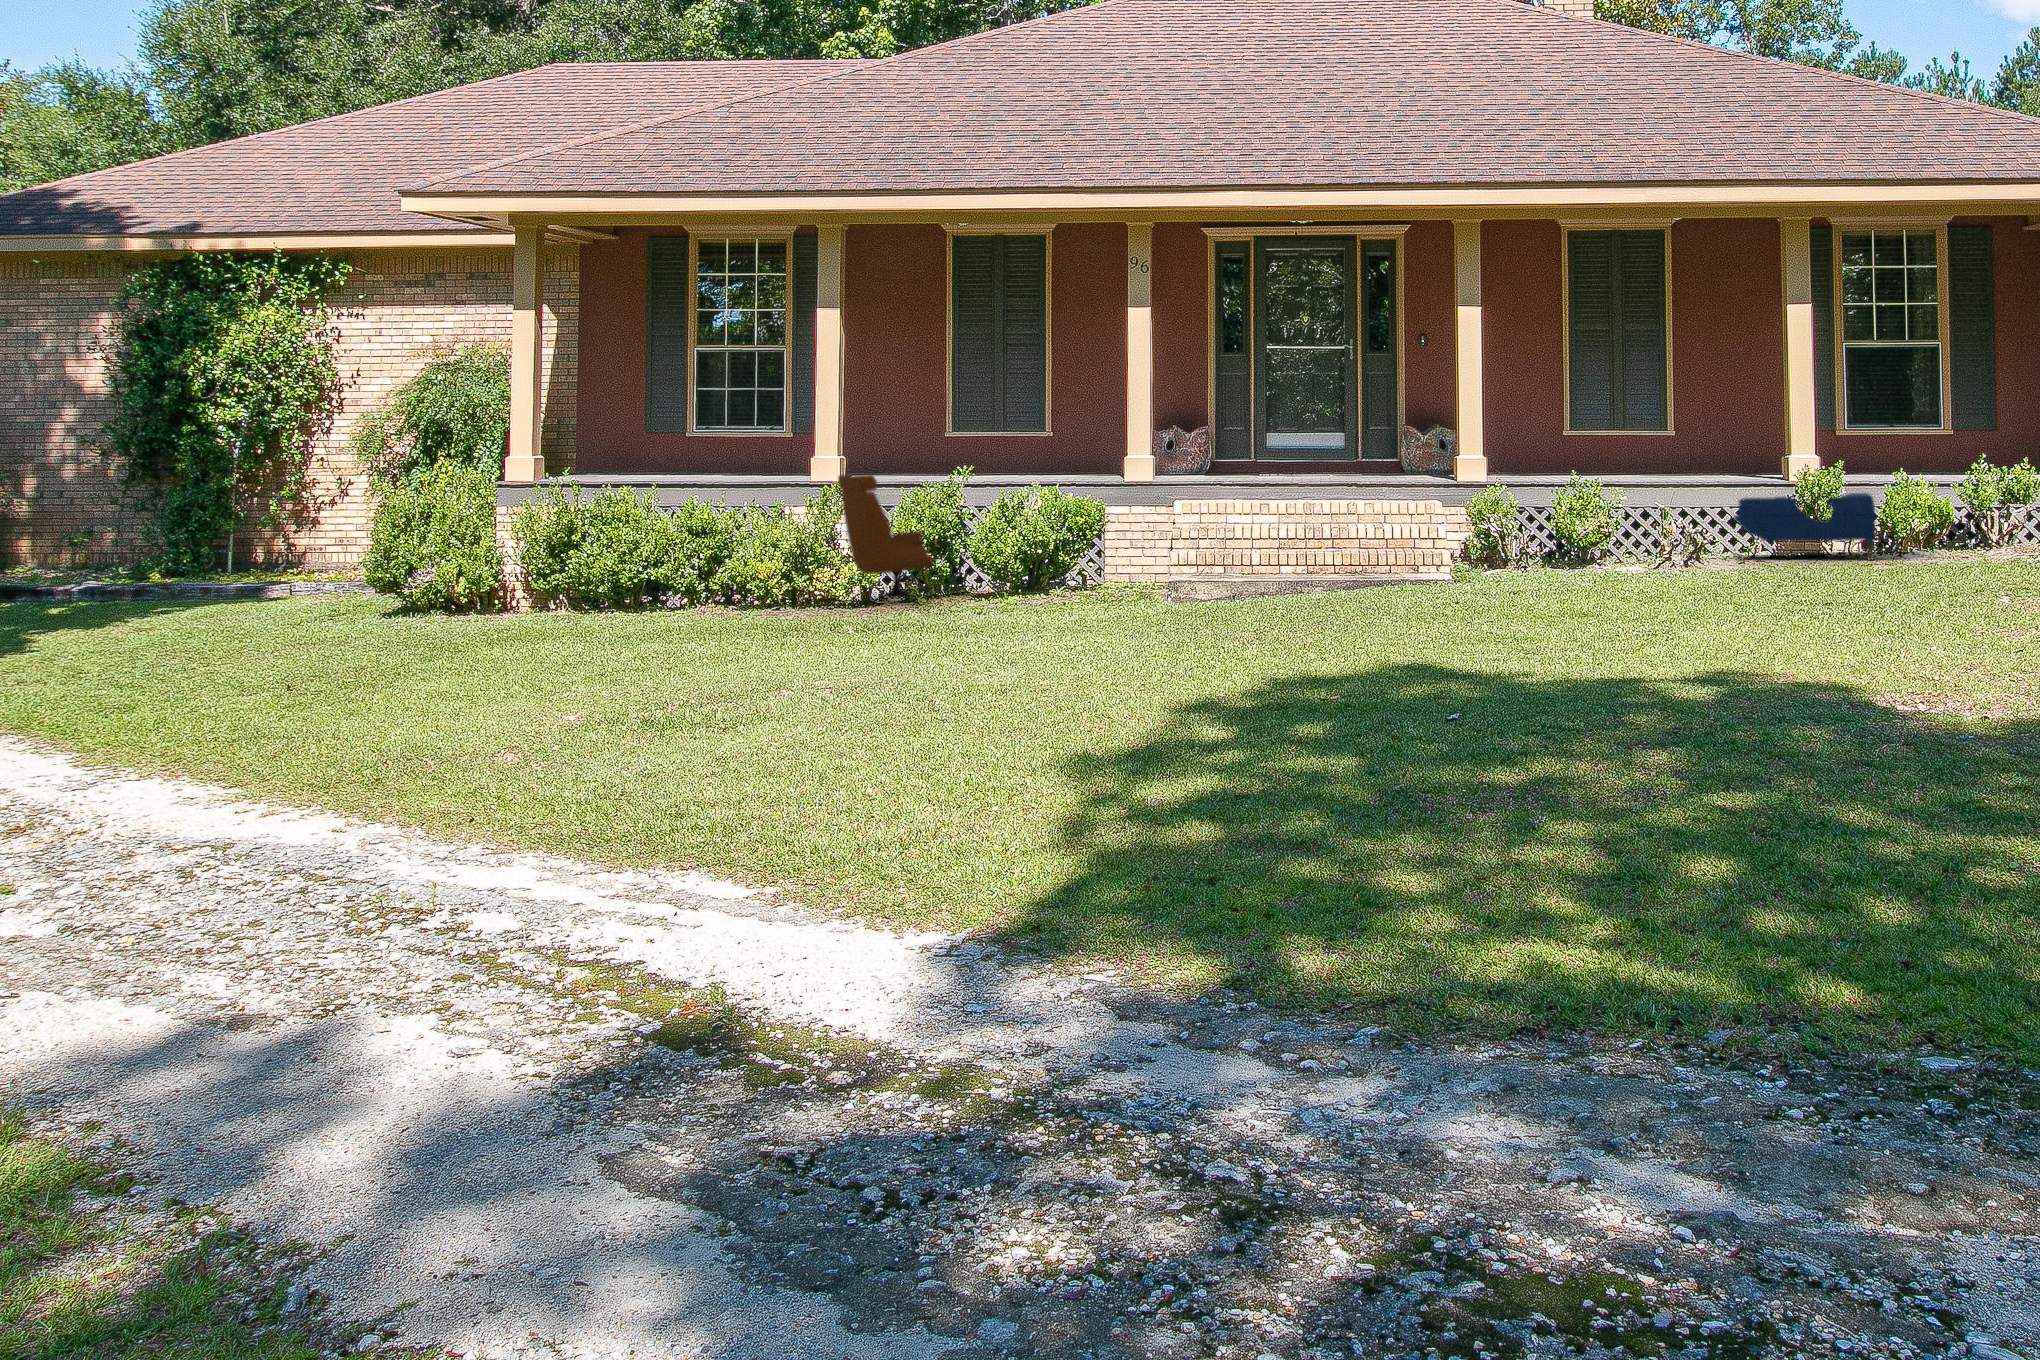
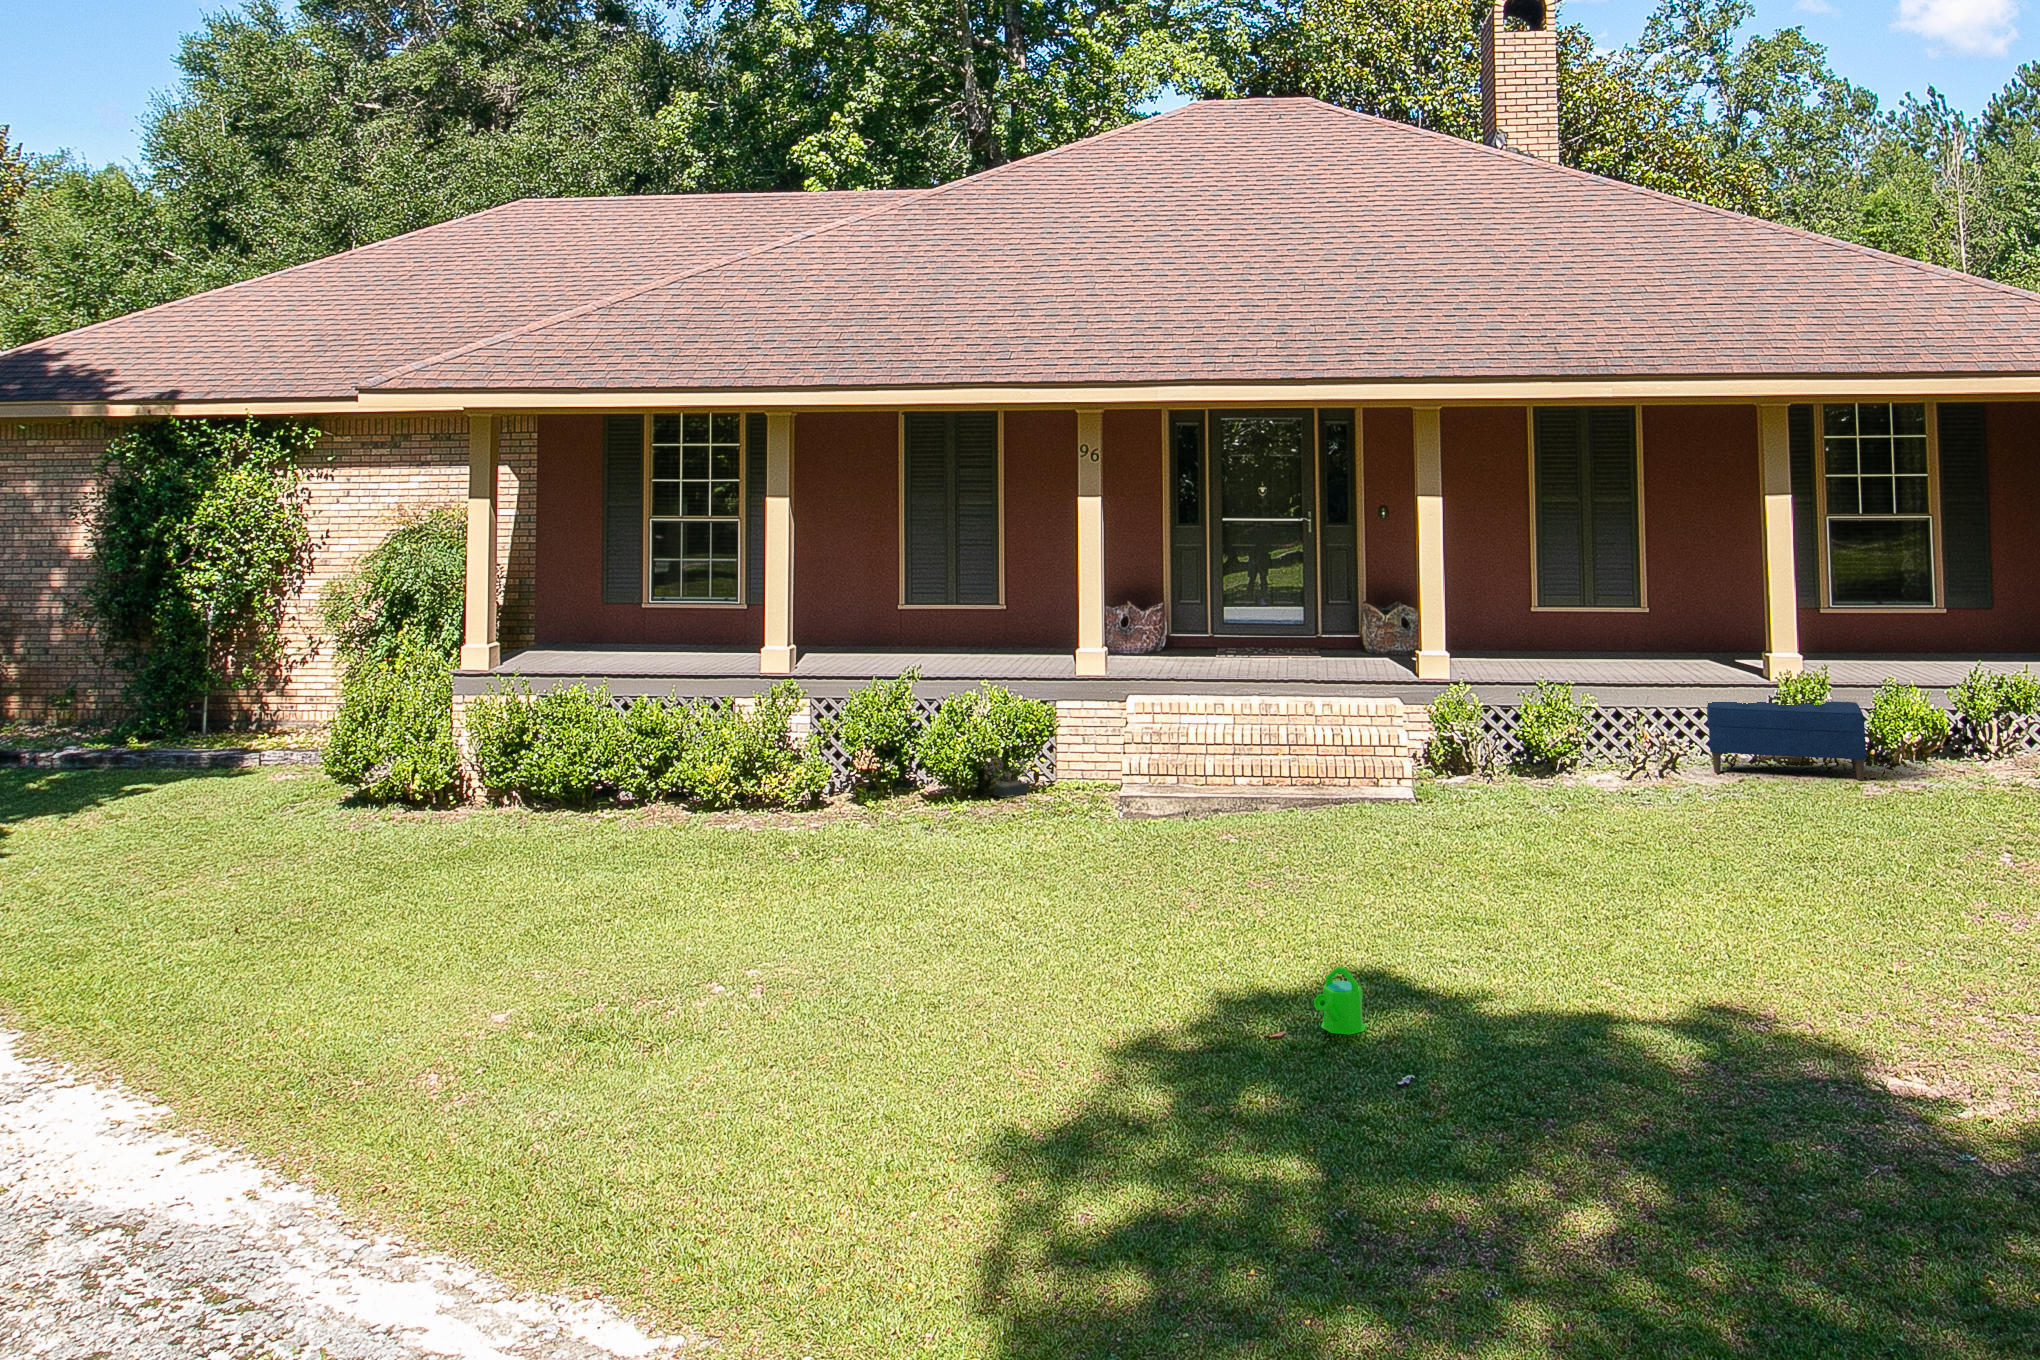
lounge chair: present [838,475,934,606] -> none [784,683,933,819]
decorative plant: none [1038,550,1083,591] -> present [985,757,1028,798]
watering can: none [1371,637,1420,698] -> present [1314,966,1366,1035]

